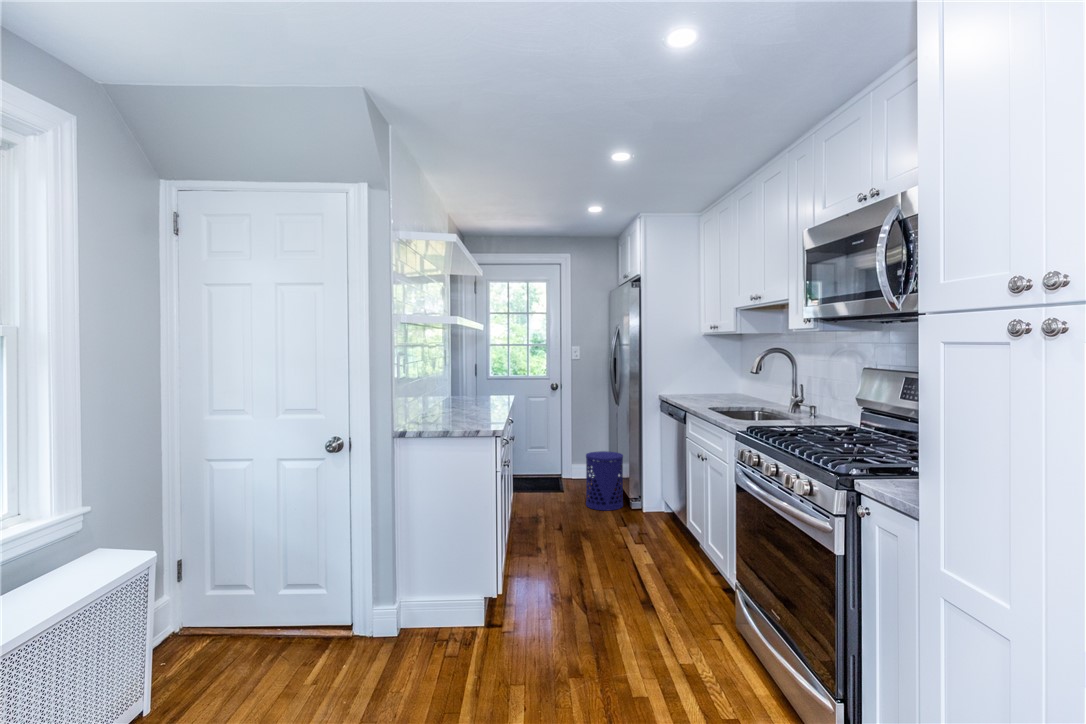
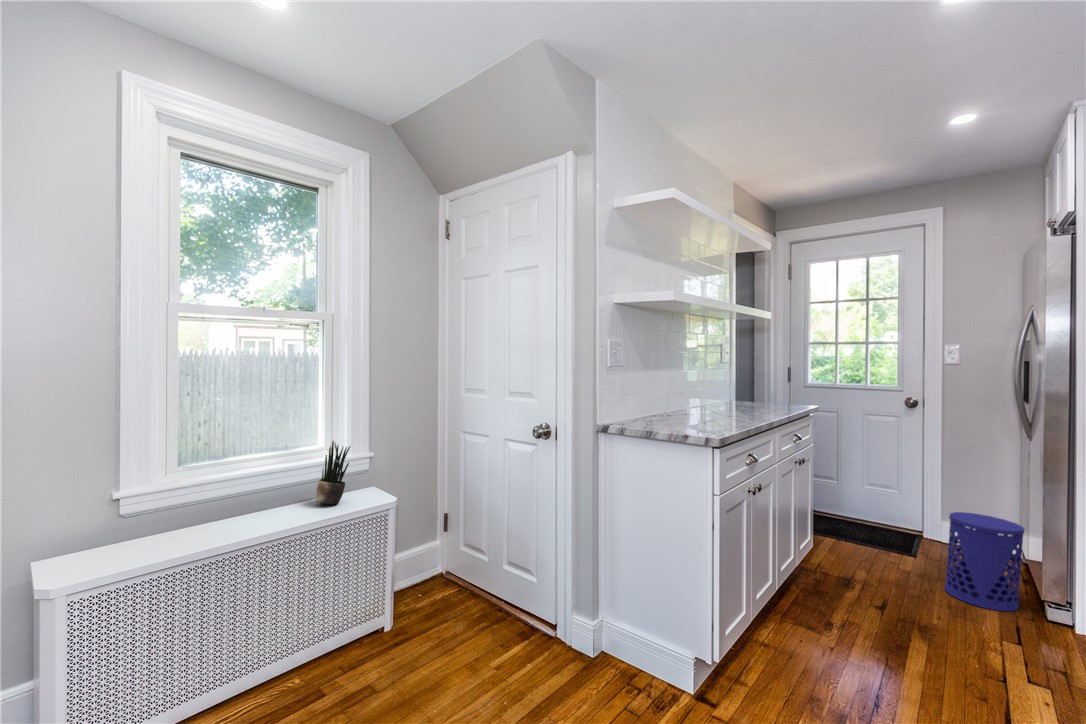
potted plant: none [56,500,100,582] -> present [316,440,350,504]

